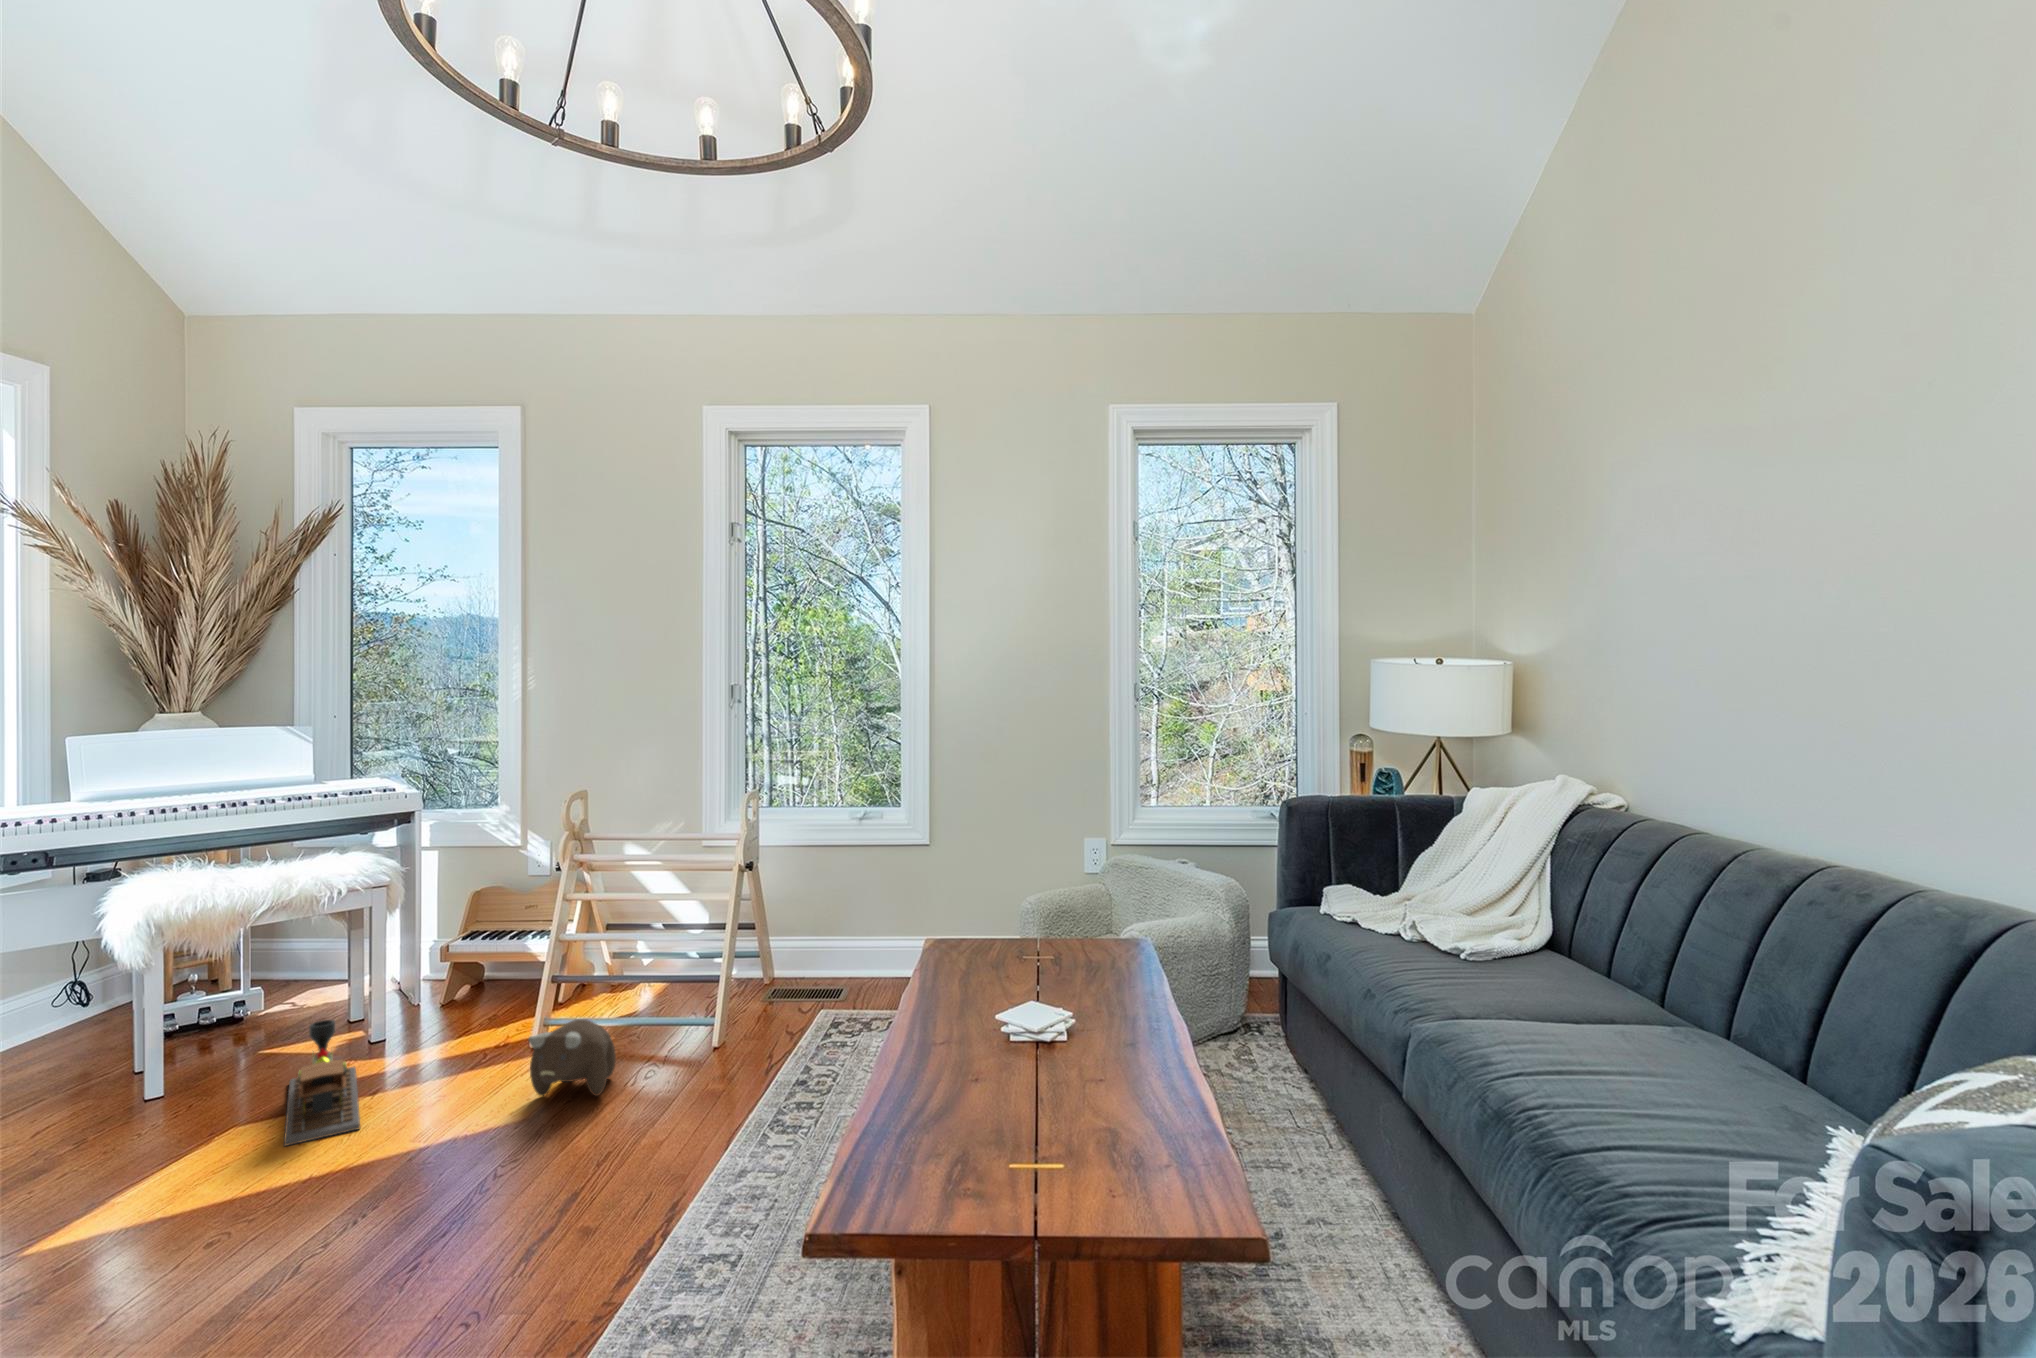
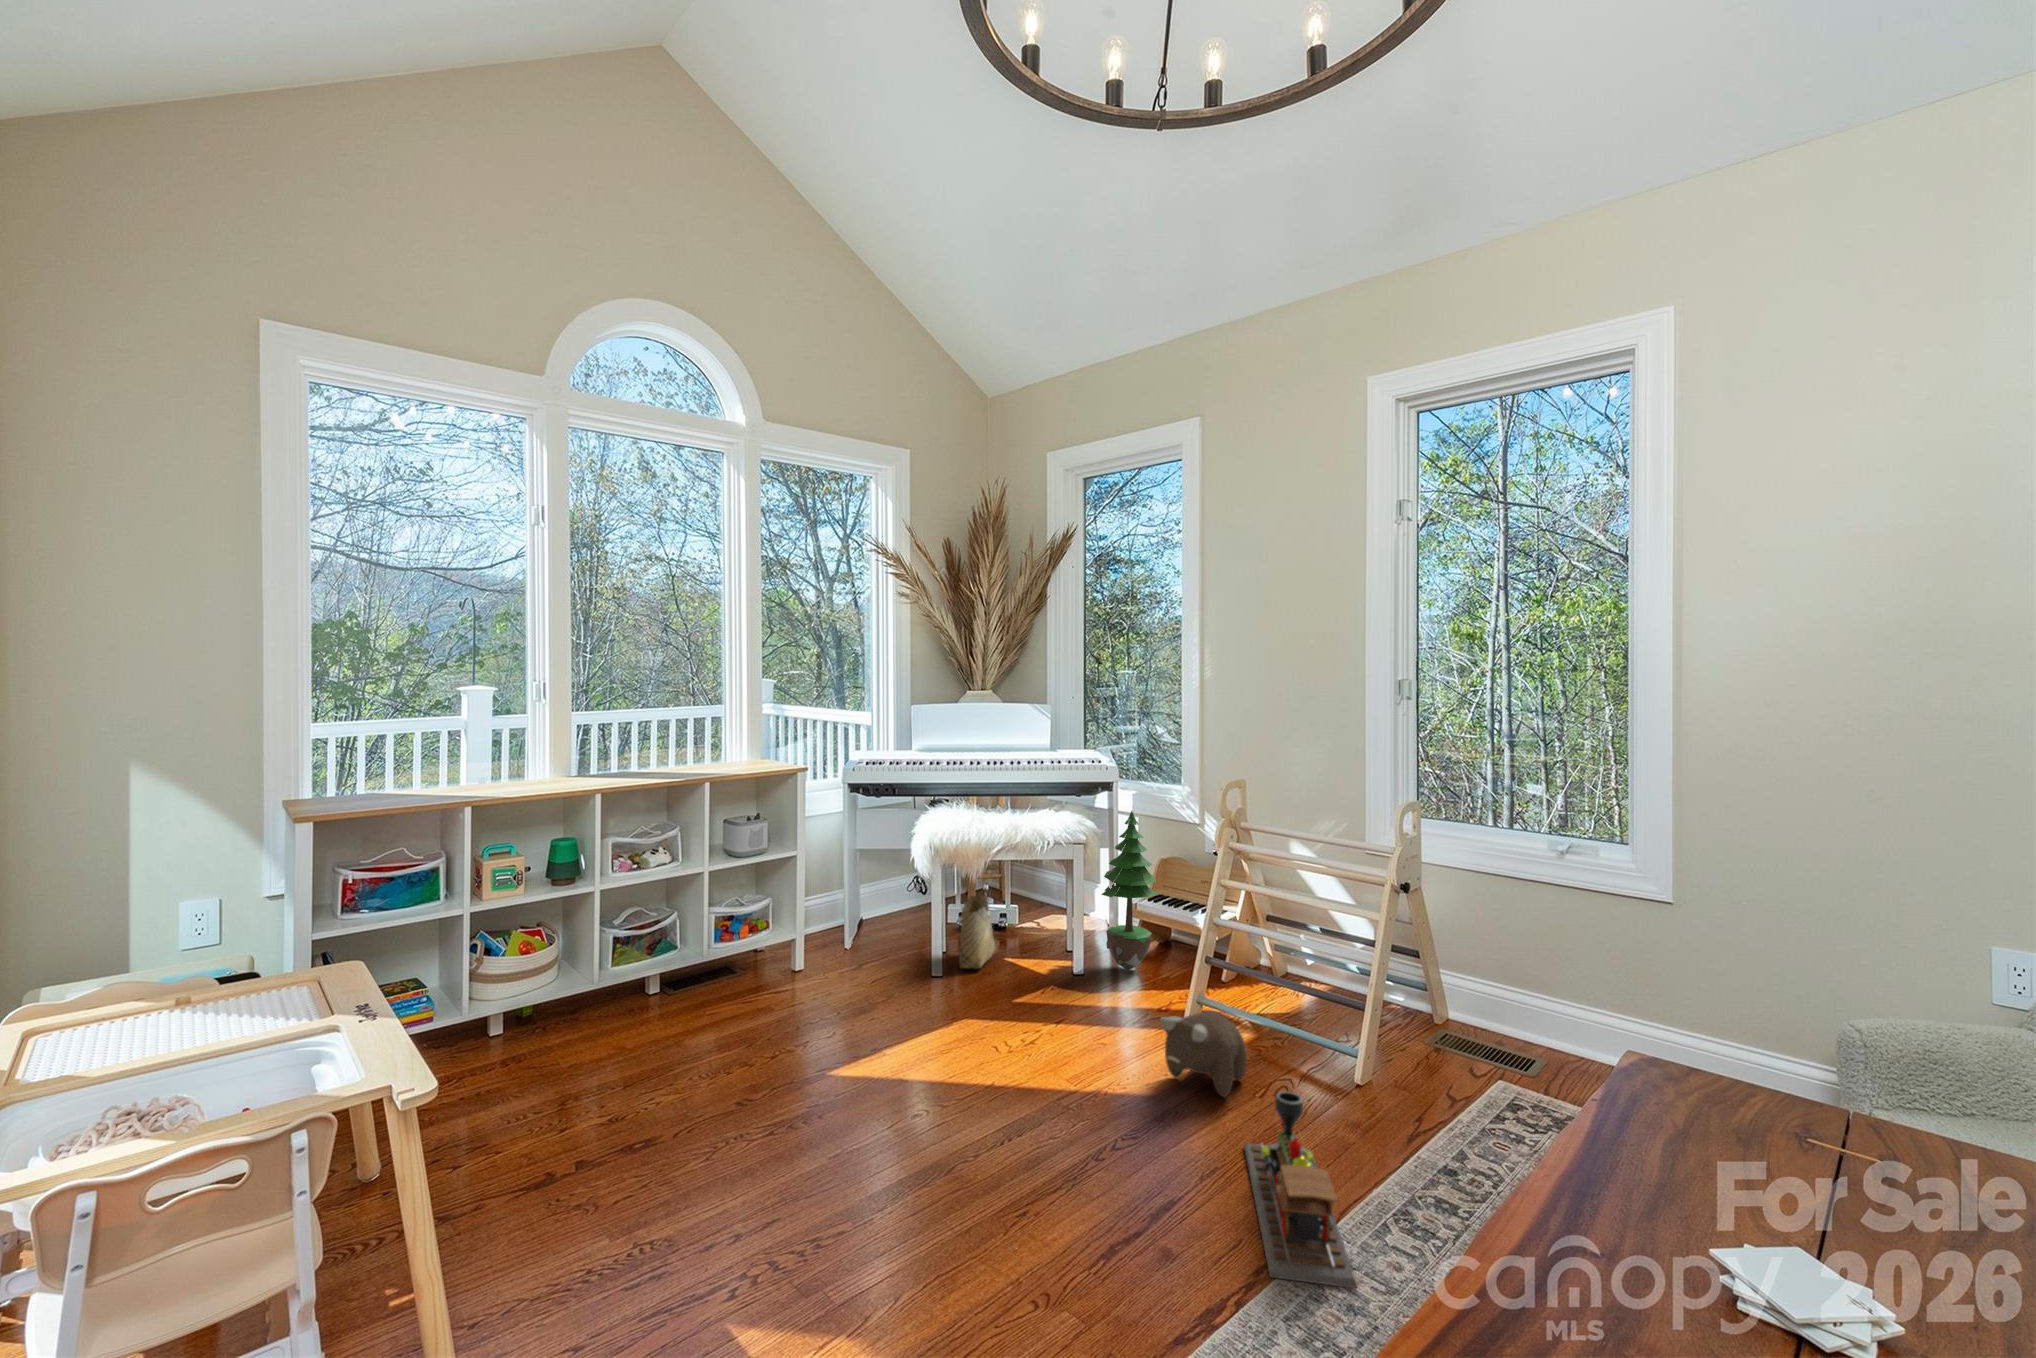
potted tree: none [409,838,482,1018] -> present [1102,811,1158,970]
woven basket: none [185,939,250,1074] -> present [957,871,995,968]
toy train: present [284,1020,360,1146] -> present [1244,1091,1357,1288]

